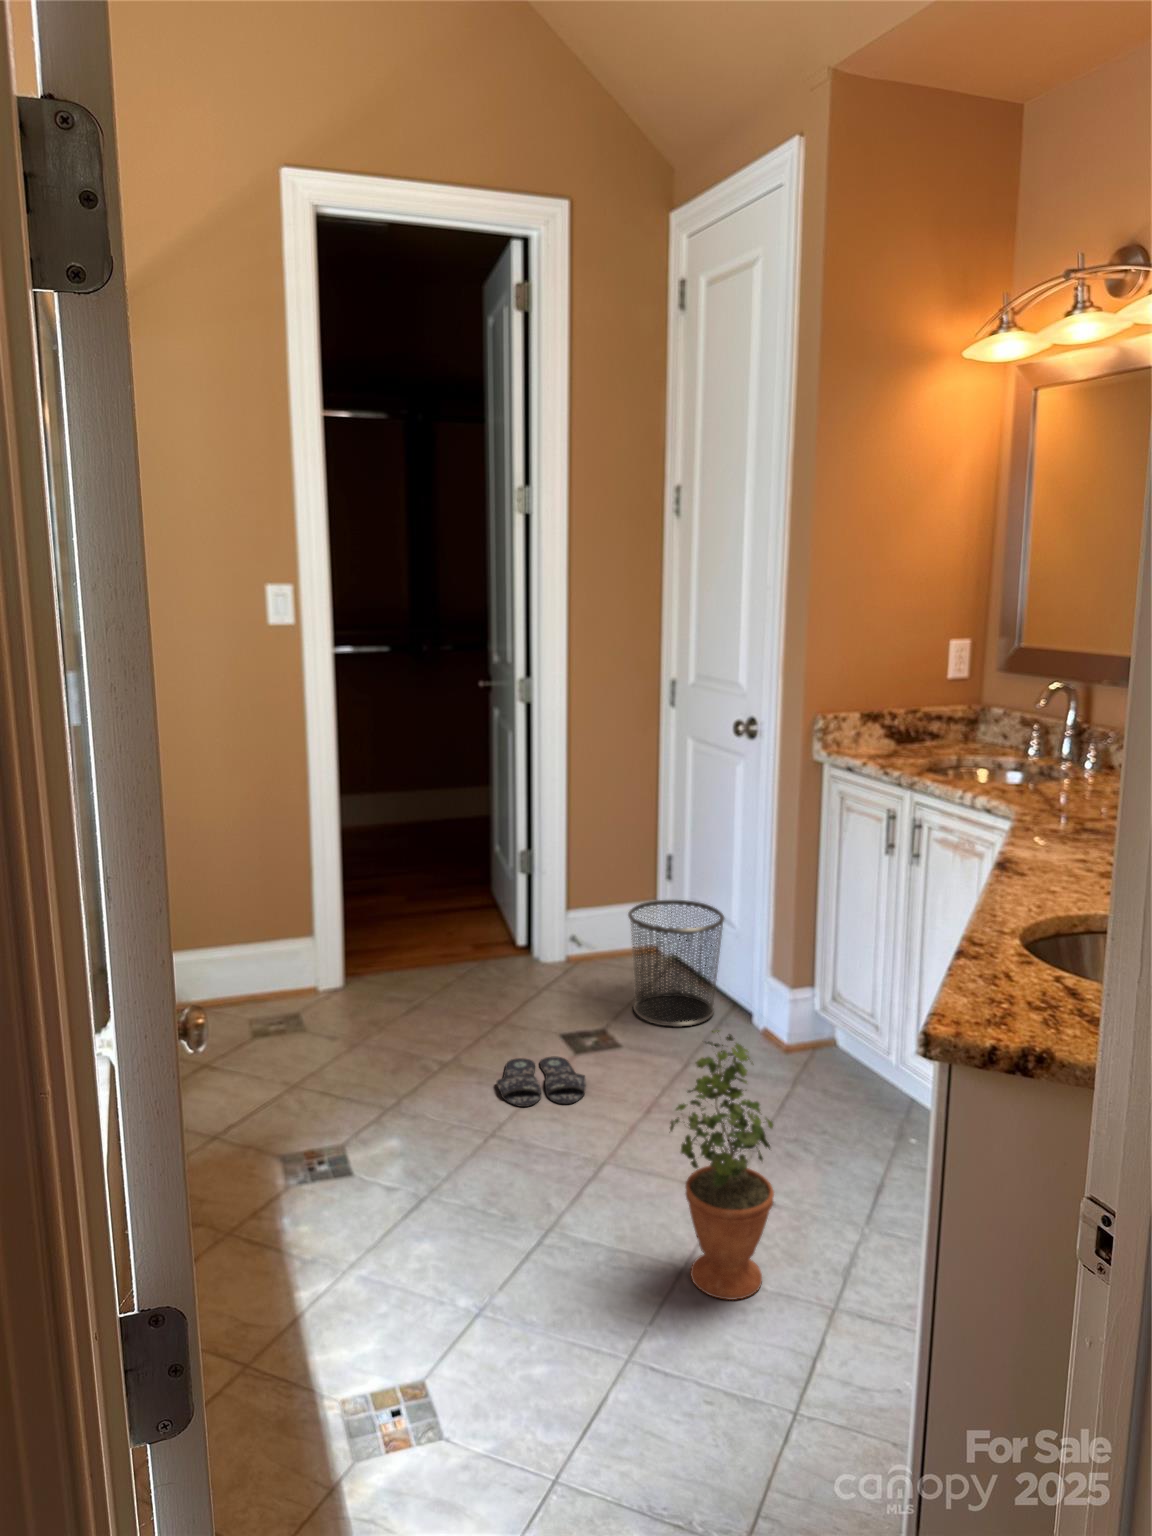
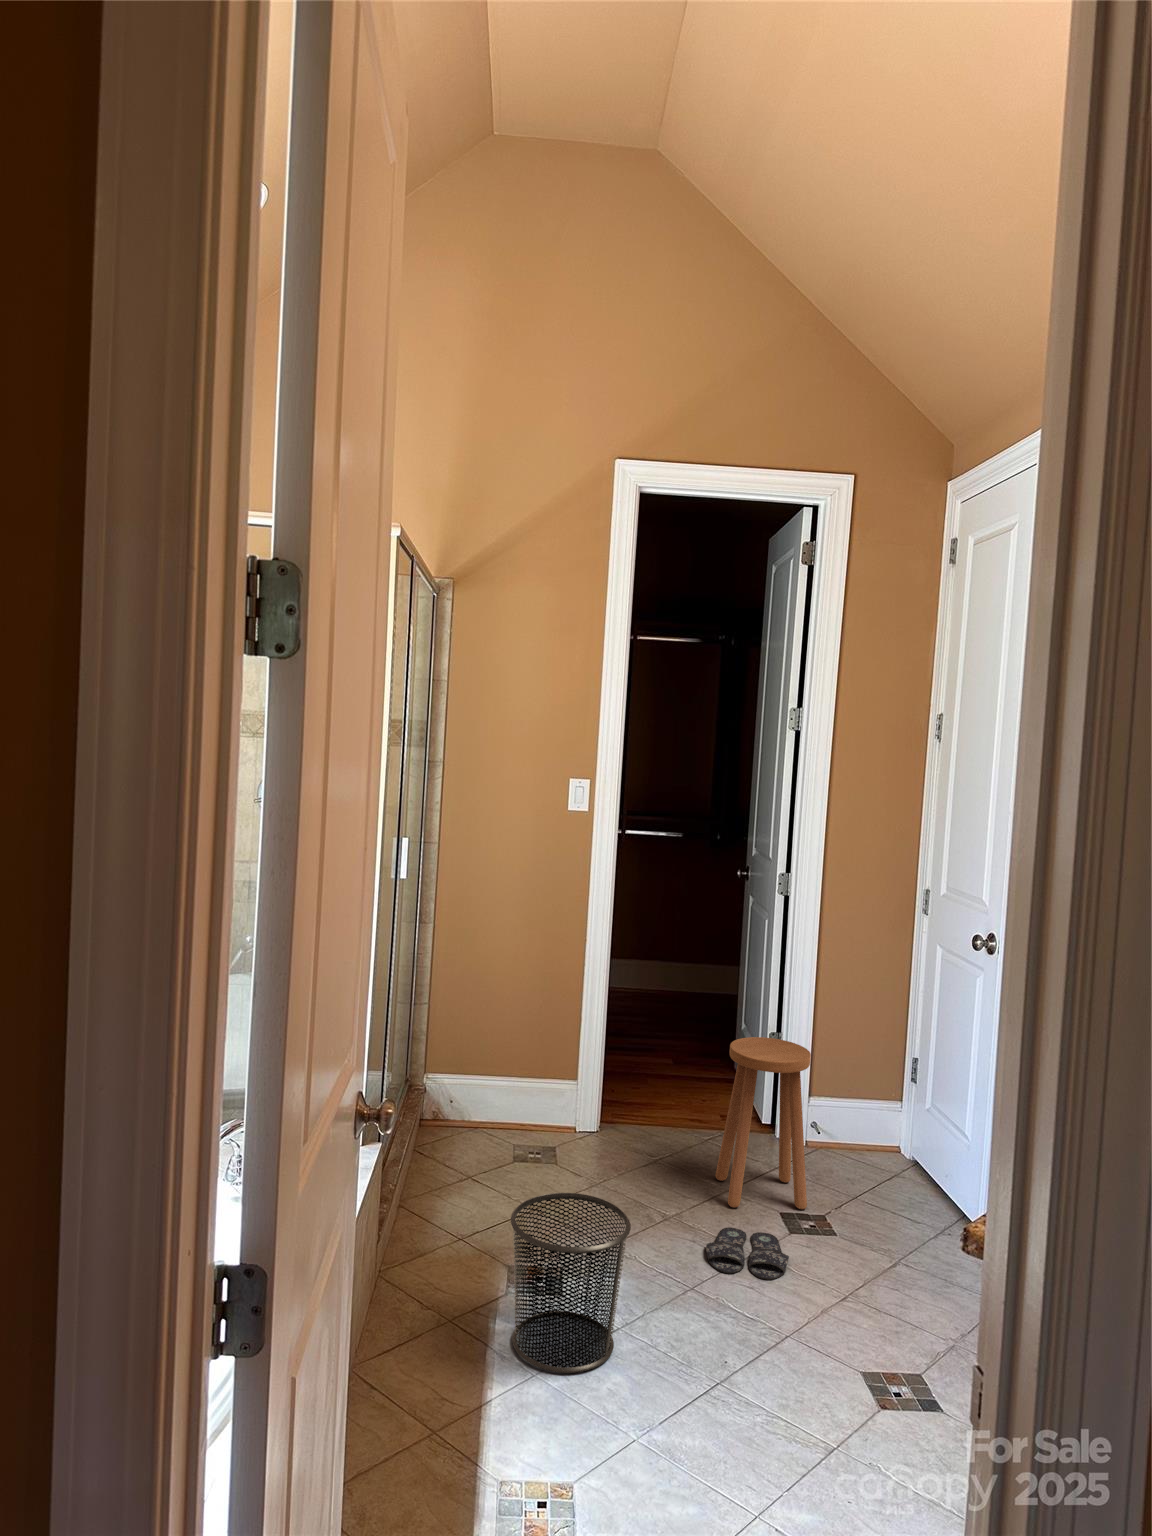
stool: none [484,853,587,1037] -> present [716,1037,811,1209]
waste bin: present [628,900,724,1027] -> present [511,1193,631,1373]
potted plant: present [670,1030,774,1300] -> none [816,1230,917,1496]

